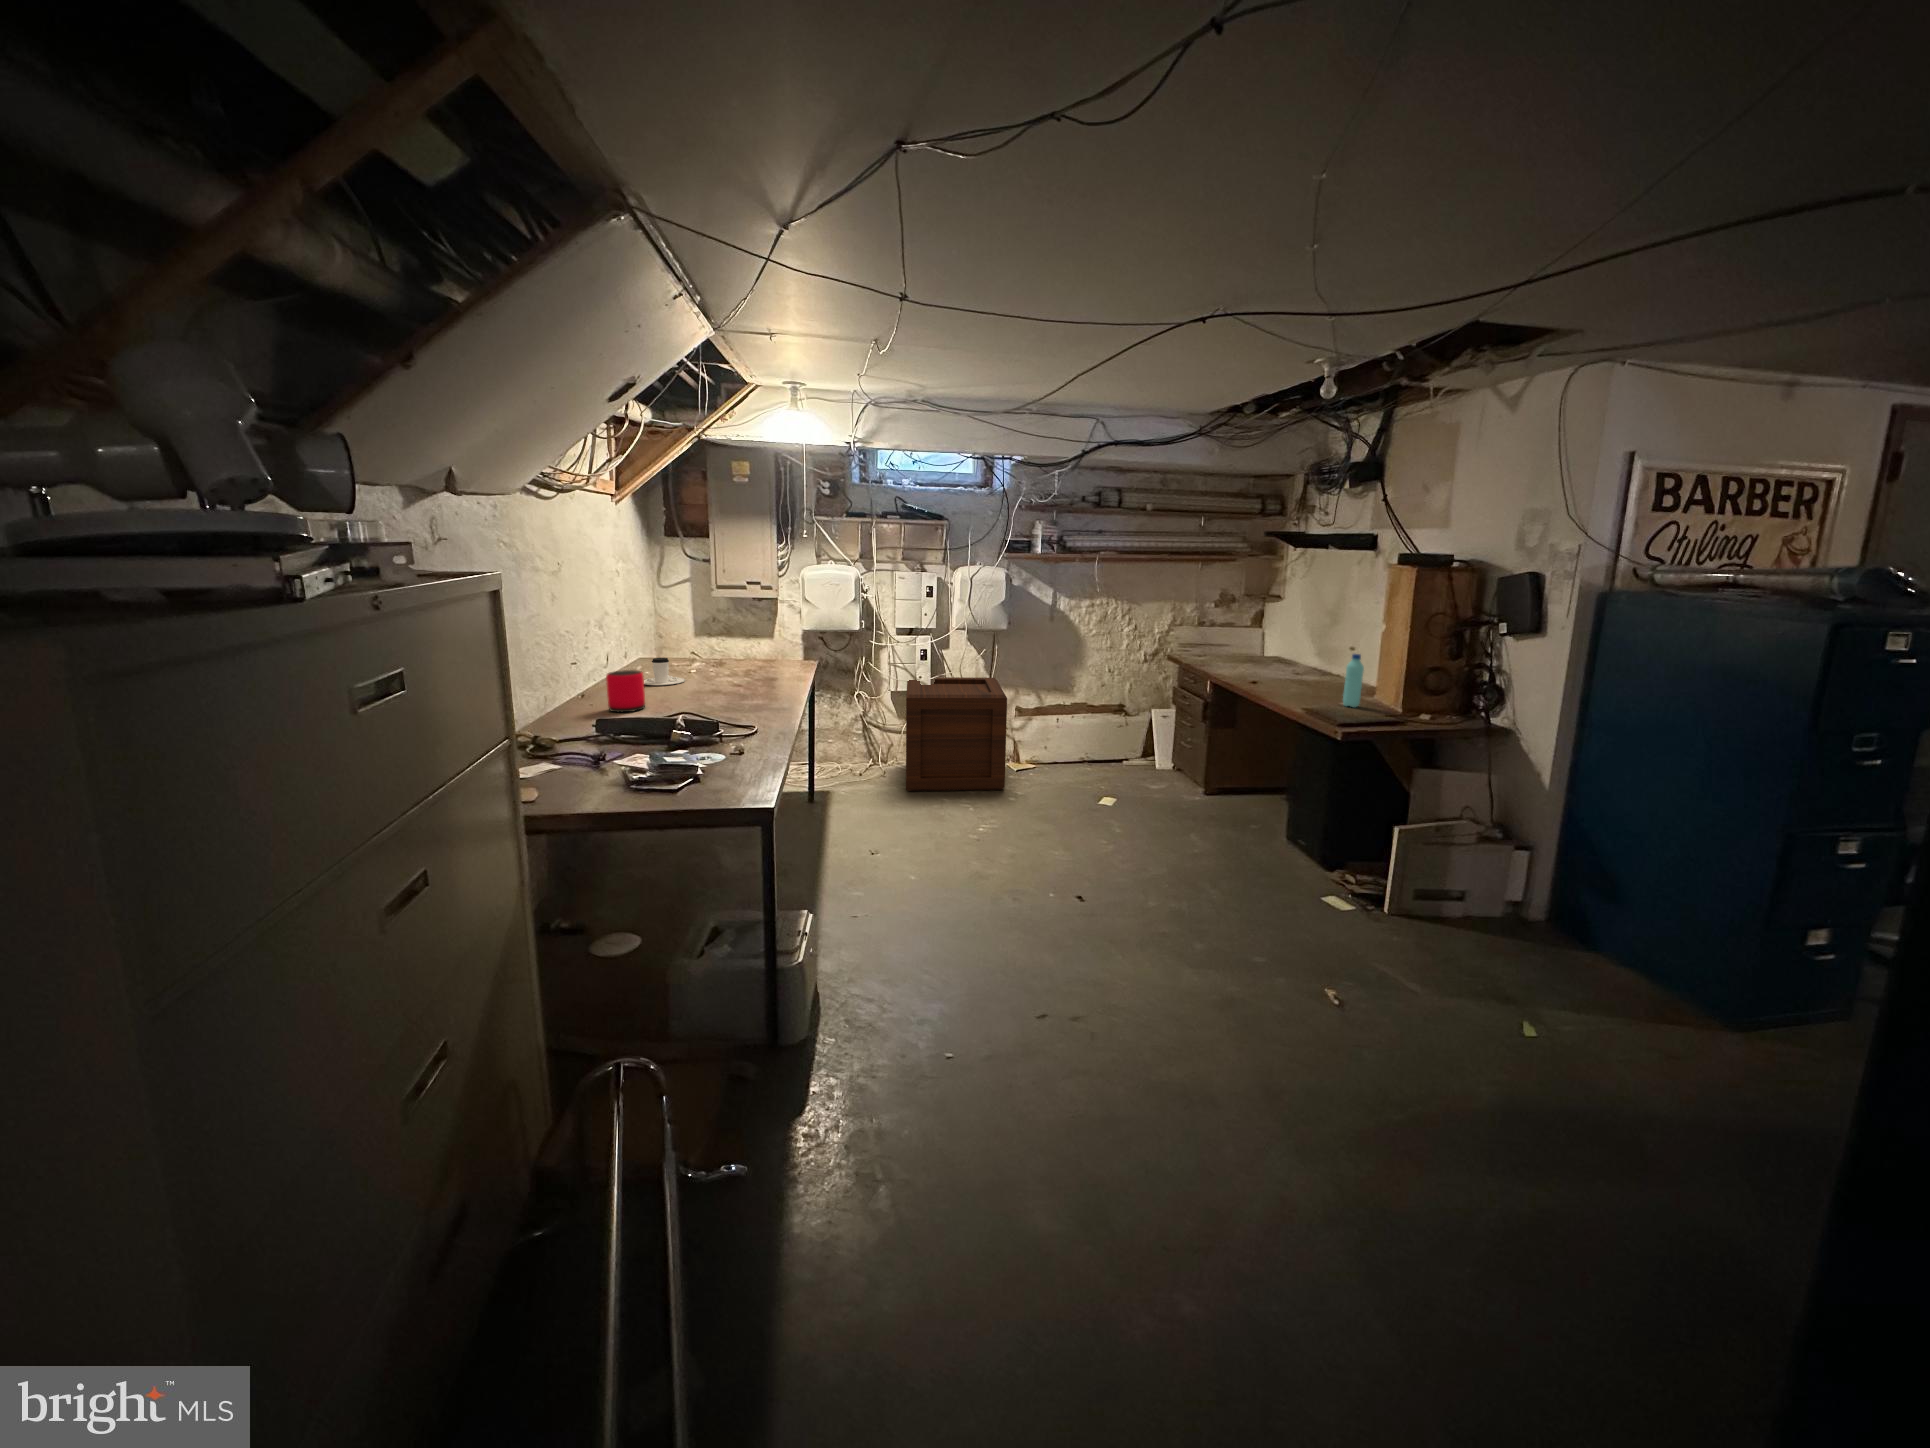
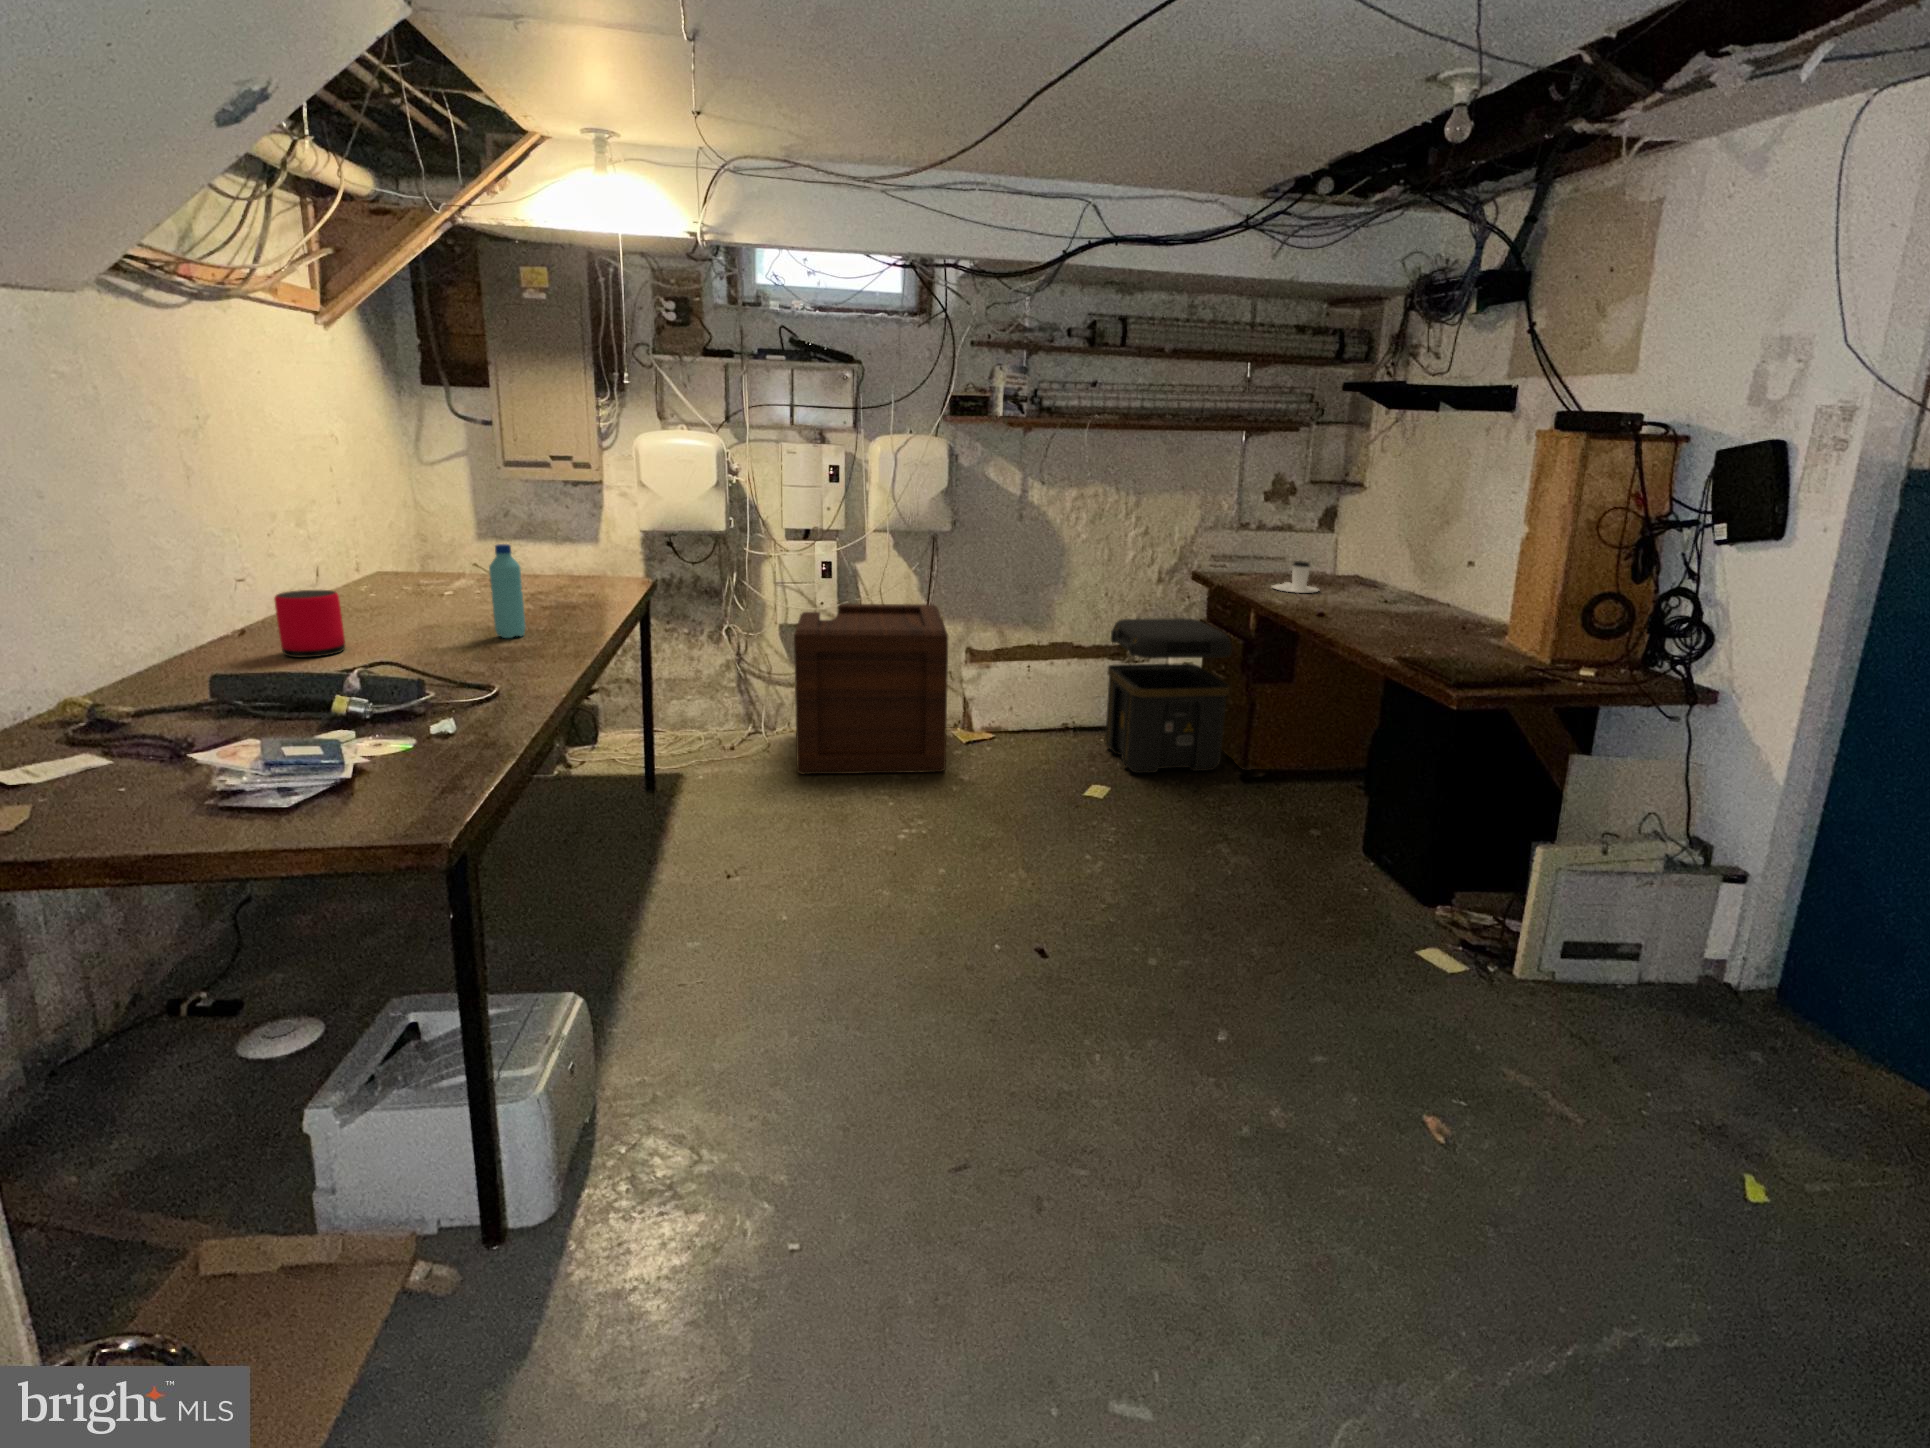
water bottle: present [1343,654,1364,707] -> present [489,544,525,638]
coffee cup: present [644,658,685,685] -> present [1272,561,1319,593]
toolbox: none [1110,686,1195,790] -> present [1105,618,1232,773]

